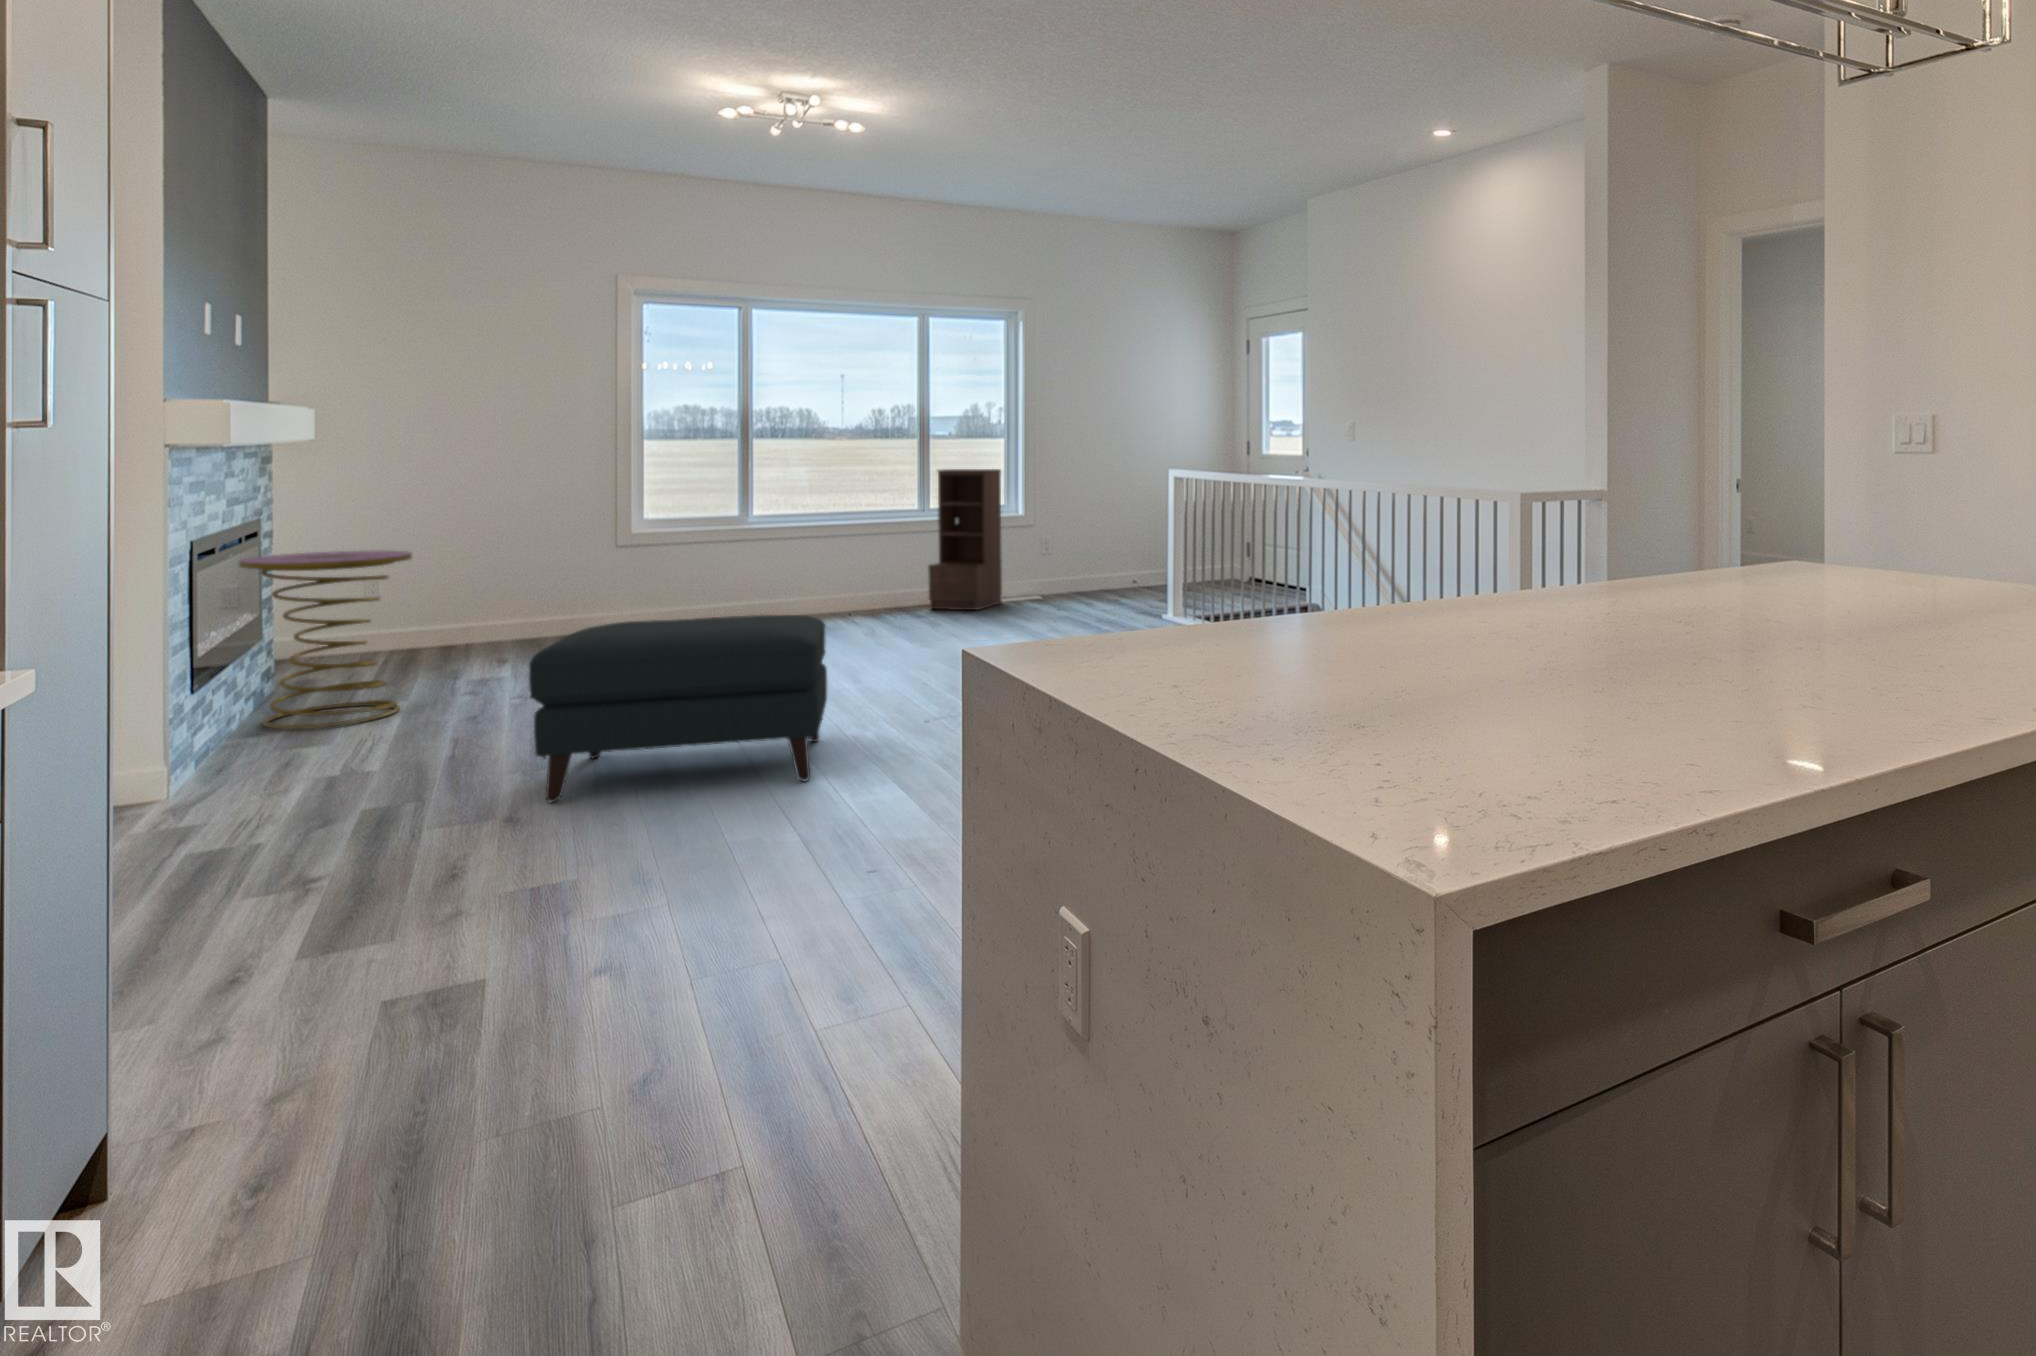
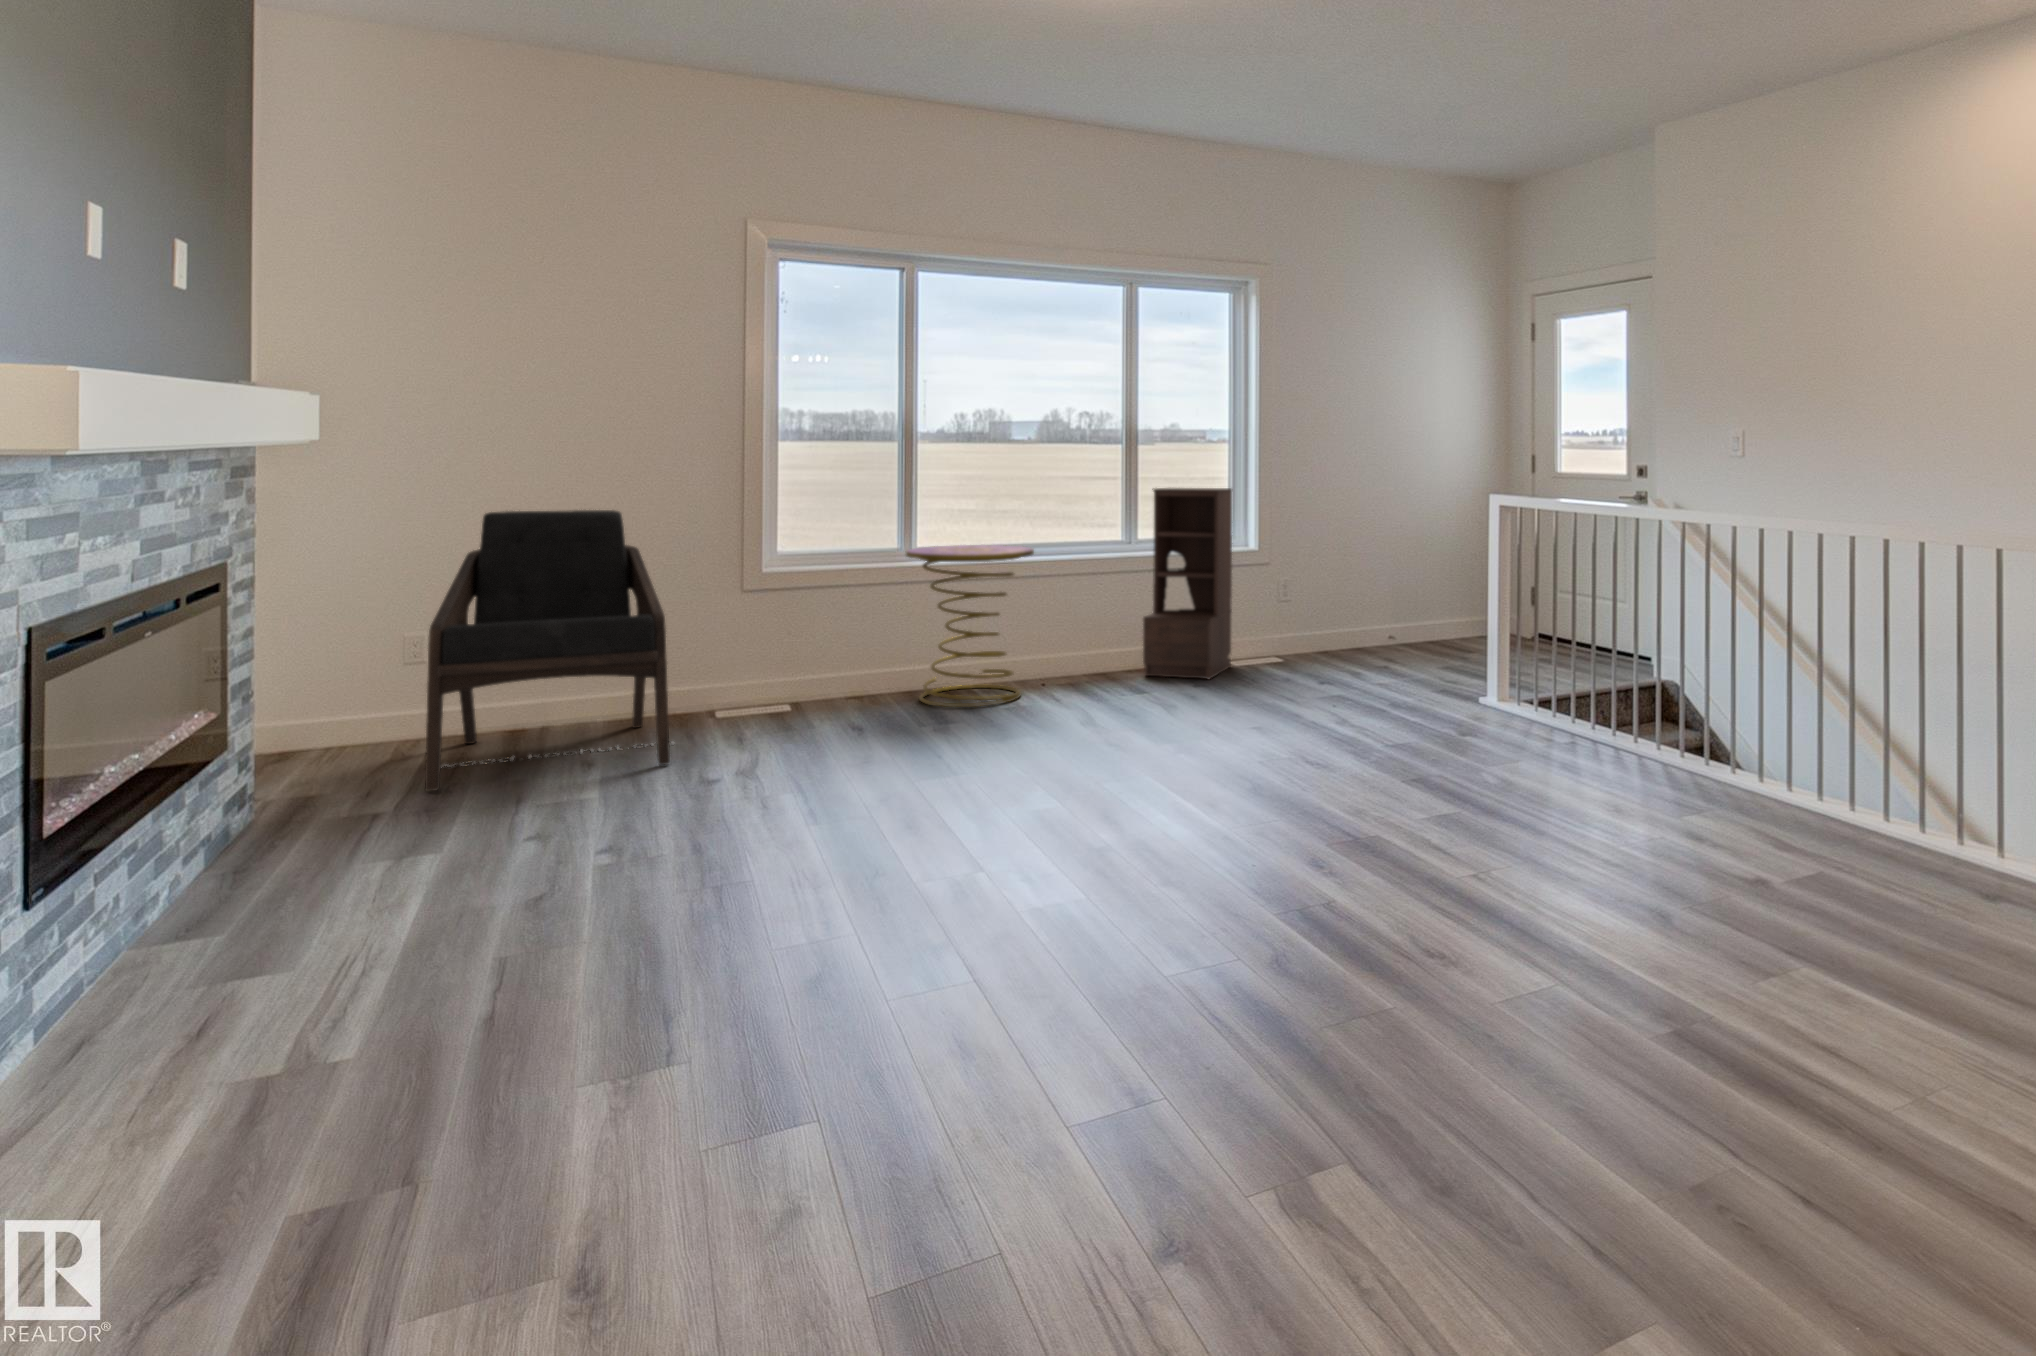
lounge chair: none [392,487,566,671] -> present [425,510,673,791]
side table: present [239,551,412,729] -> present [906,545,1034,707]
ottoman: present [529,615,827,802] -> none [662,765,1237,1225]

